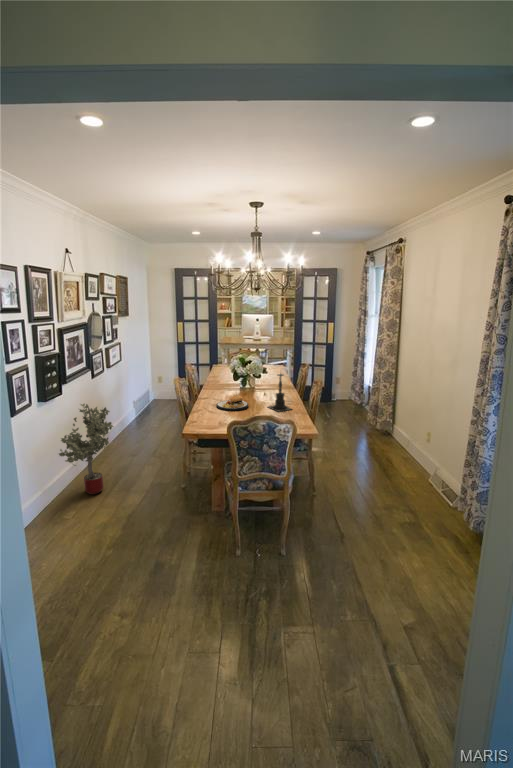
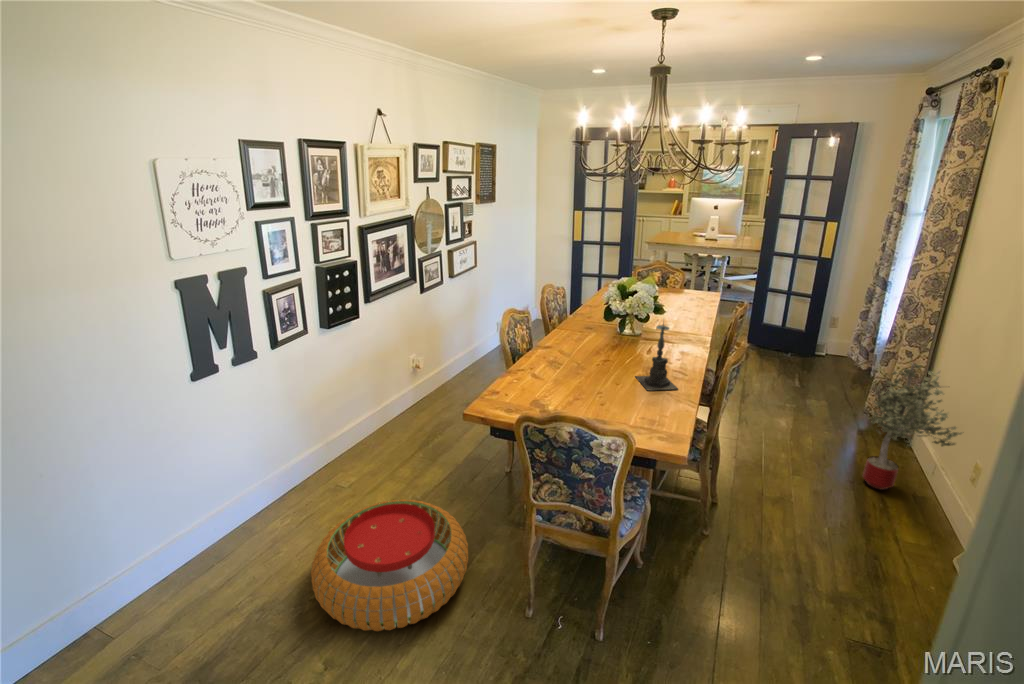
plate: present [217,396,248,411] -> none [553,343,605,377]
potted tree: present [59,404,113,494] -> present [863,363,962,490]
pouf: none [84,507,195,591] -> present [311,499,468,631]

